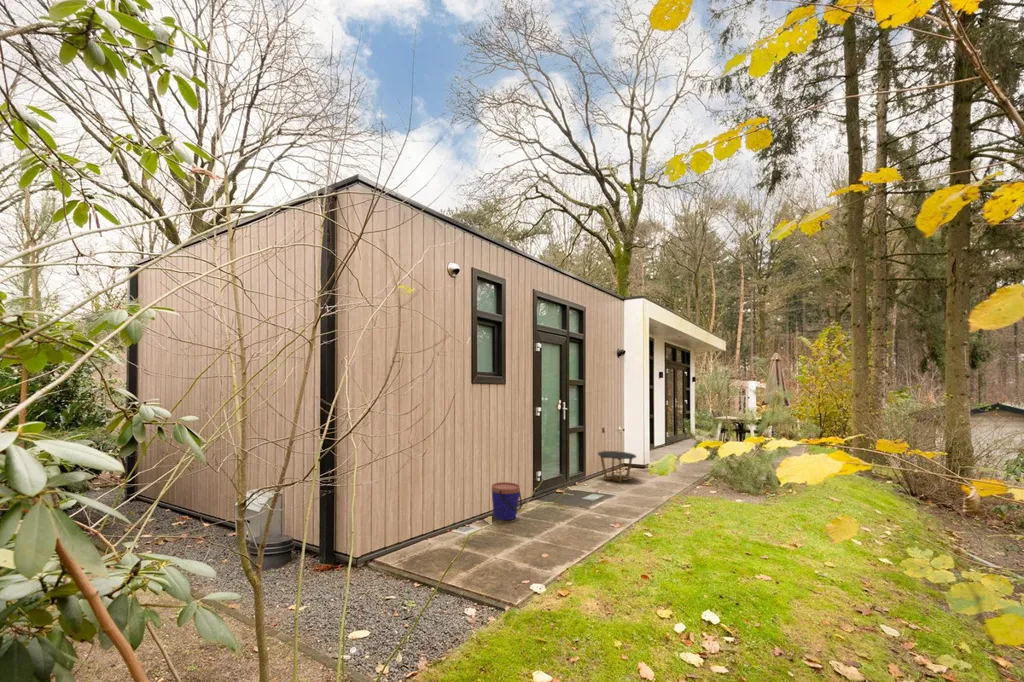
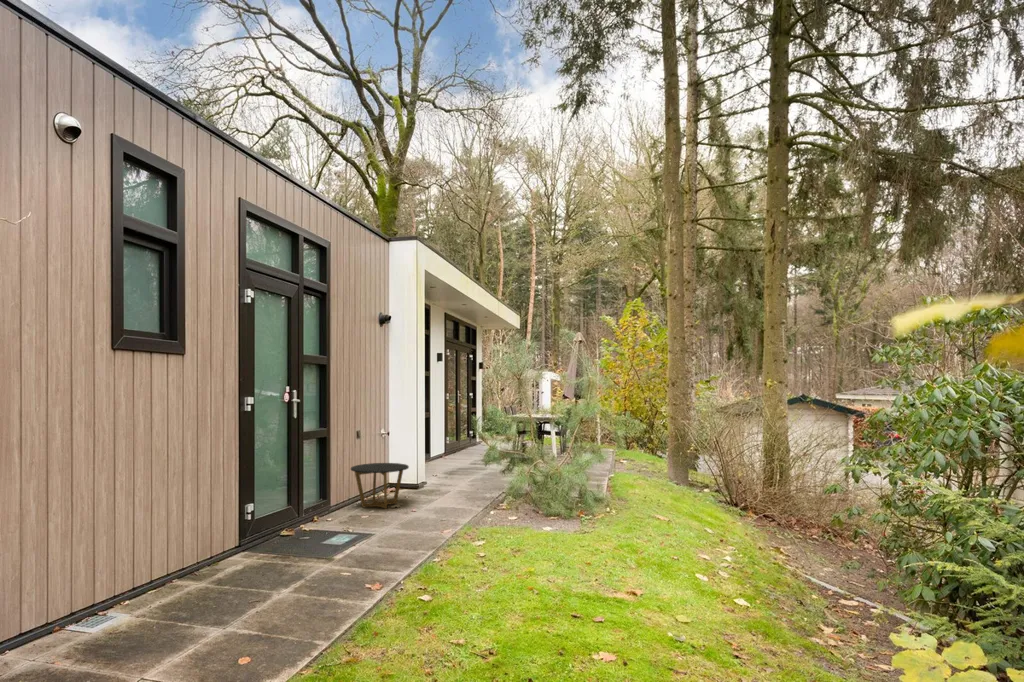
bucket: present [492,482,522,520] -> none [144,531,209,603]

